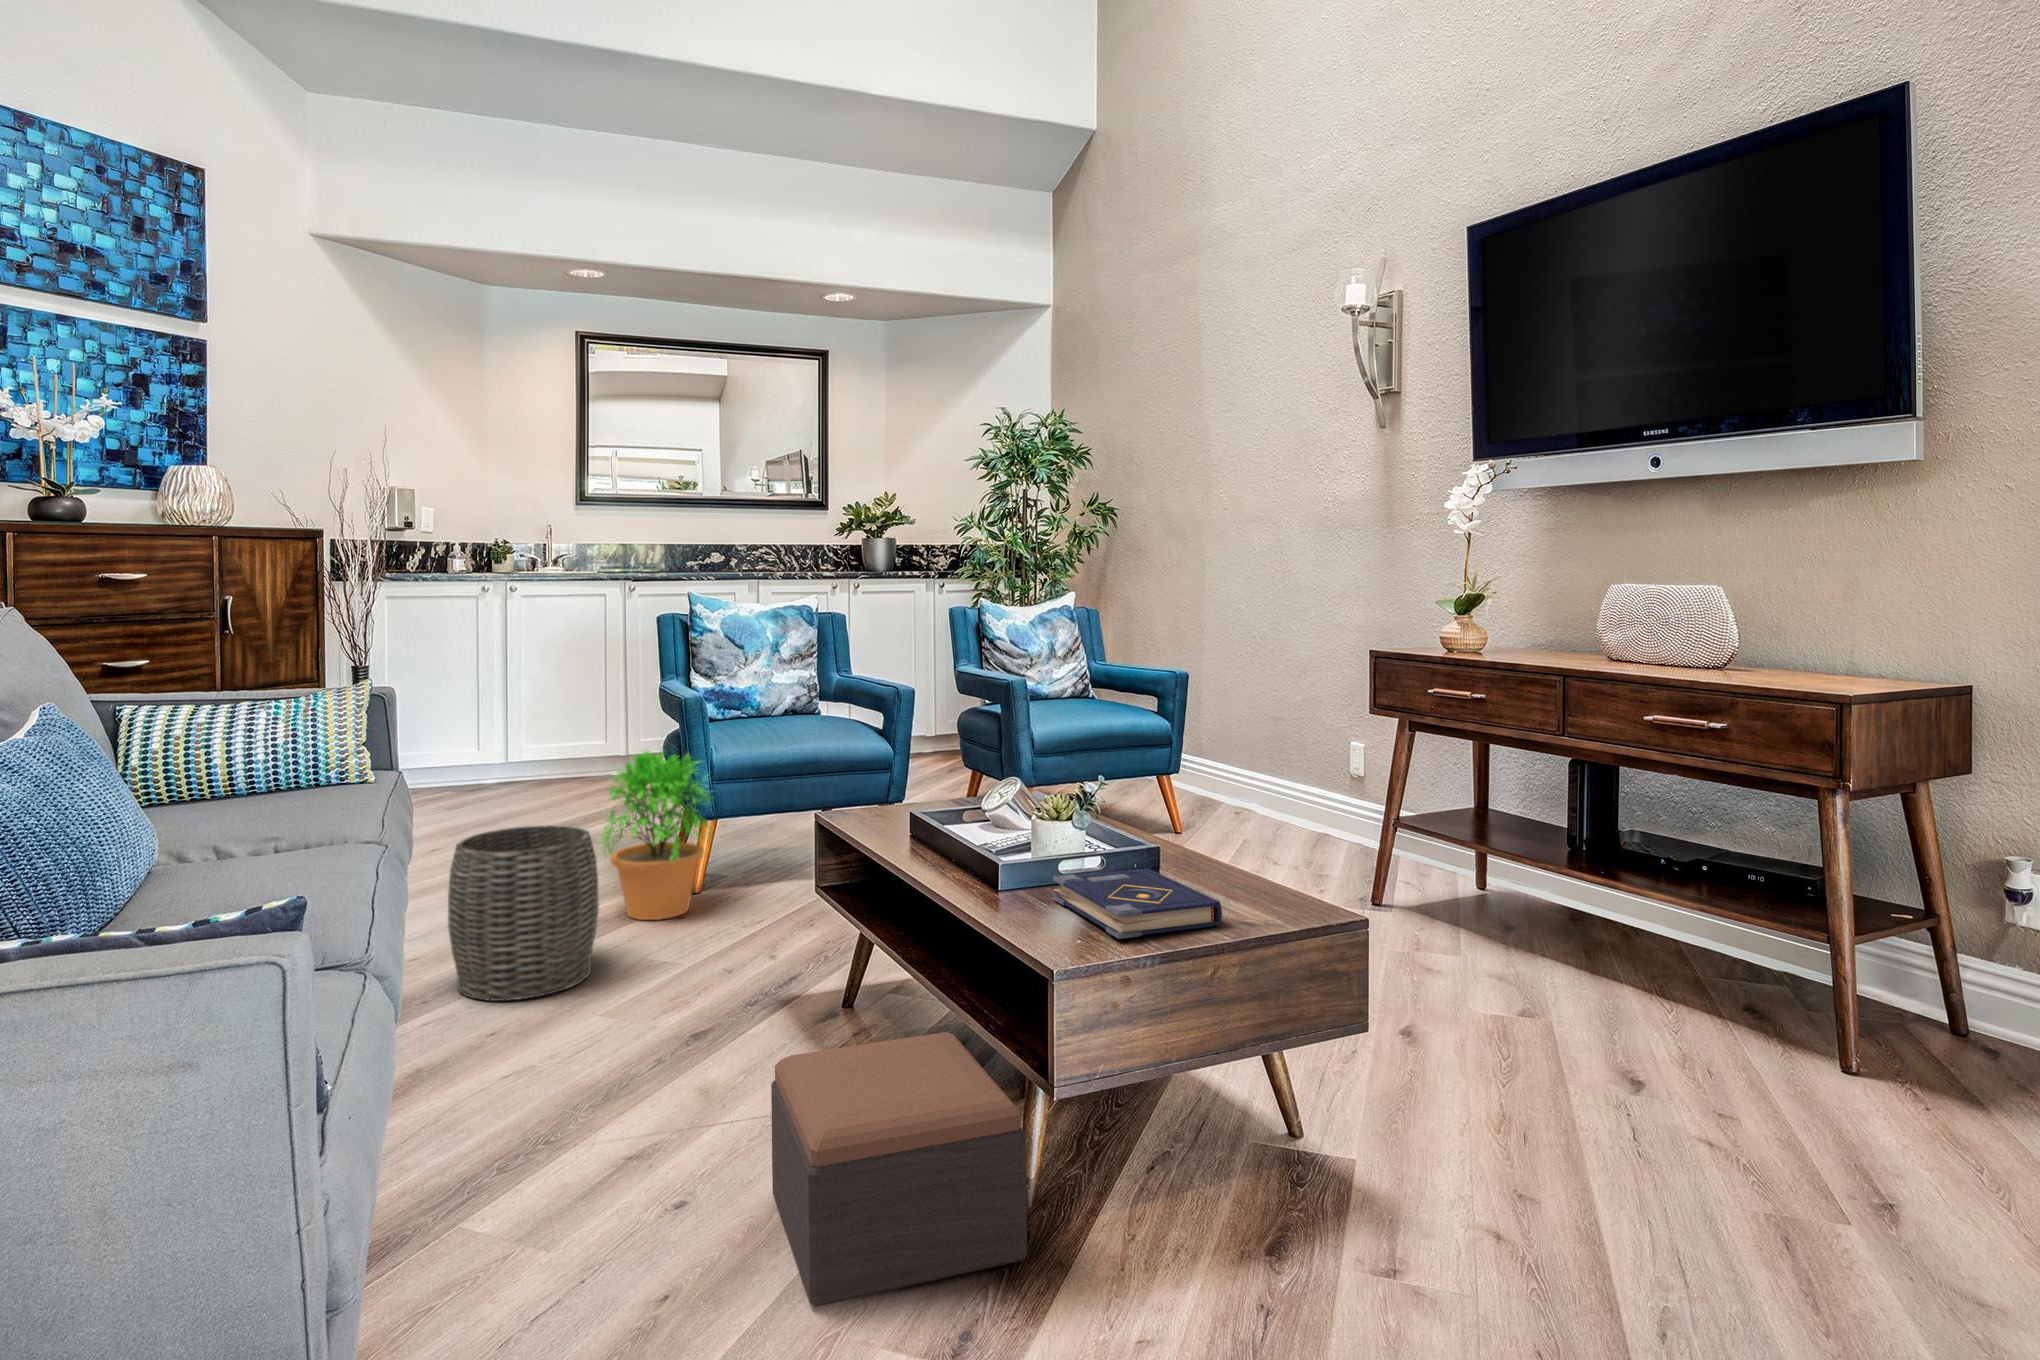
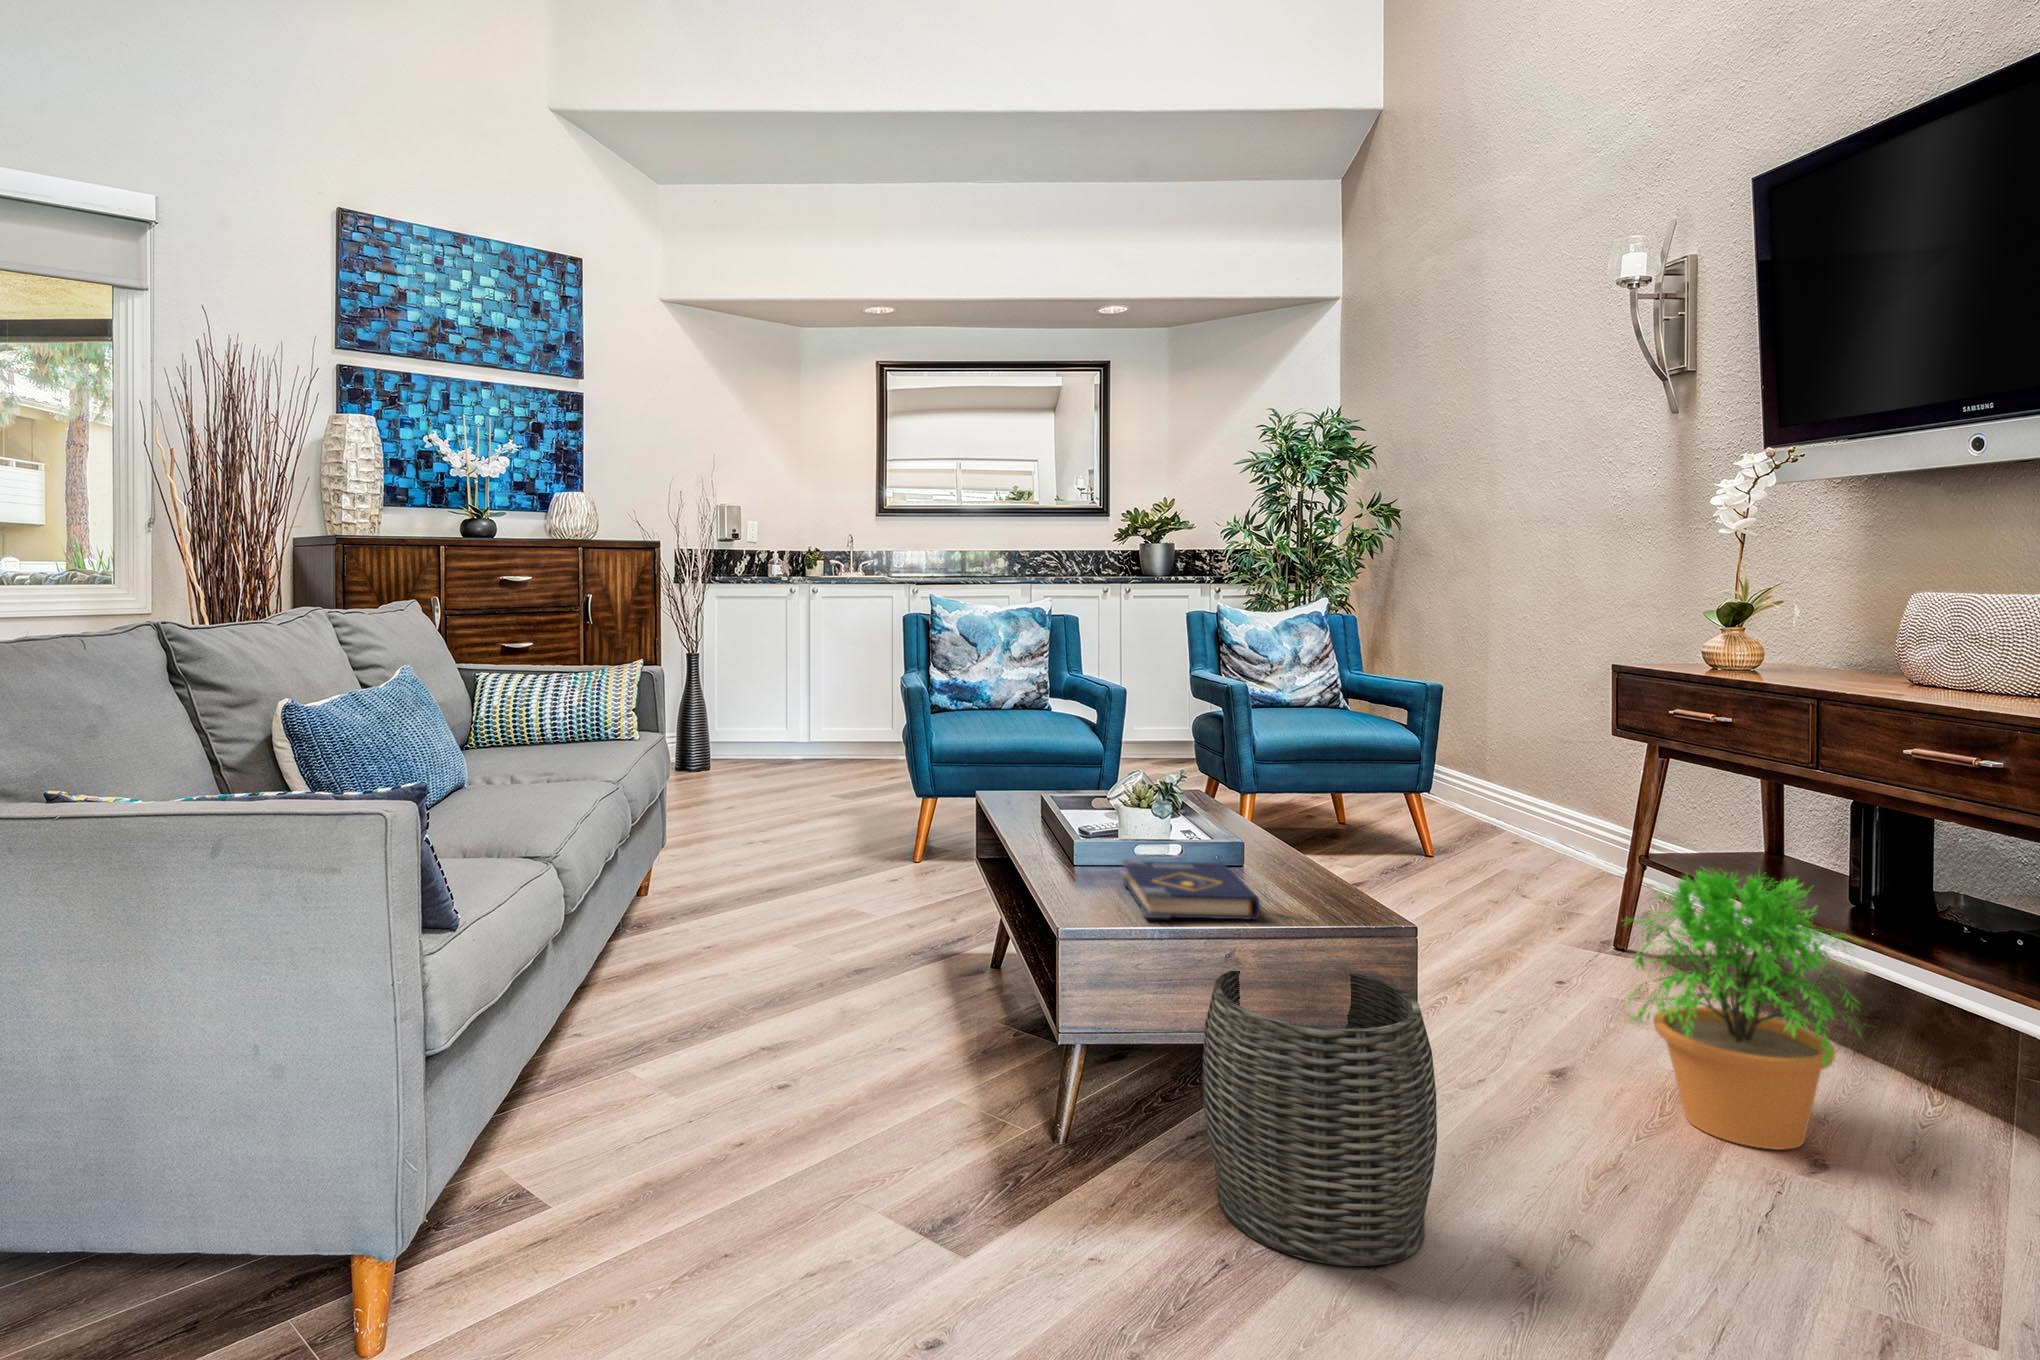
potted plant: present [600,751,712,920] -> present [1627,869,1865,1150]
woven basket: present [448,825,599,1001] -> present [1203,971,1437,1266]
footstool: present [771,1032,1027,1307] -> none [835,980,1028,1183]

